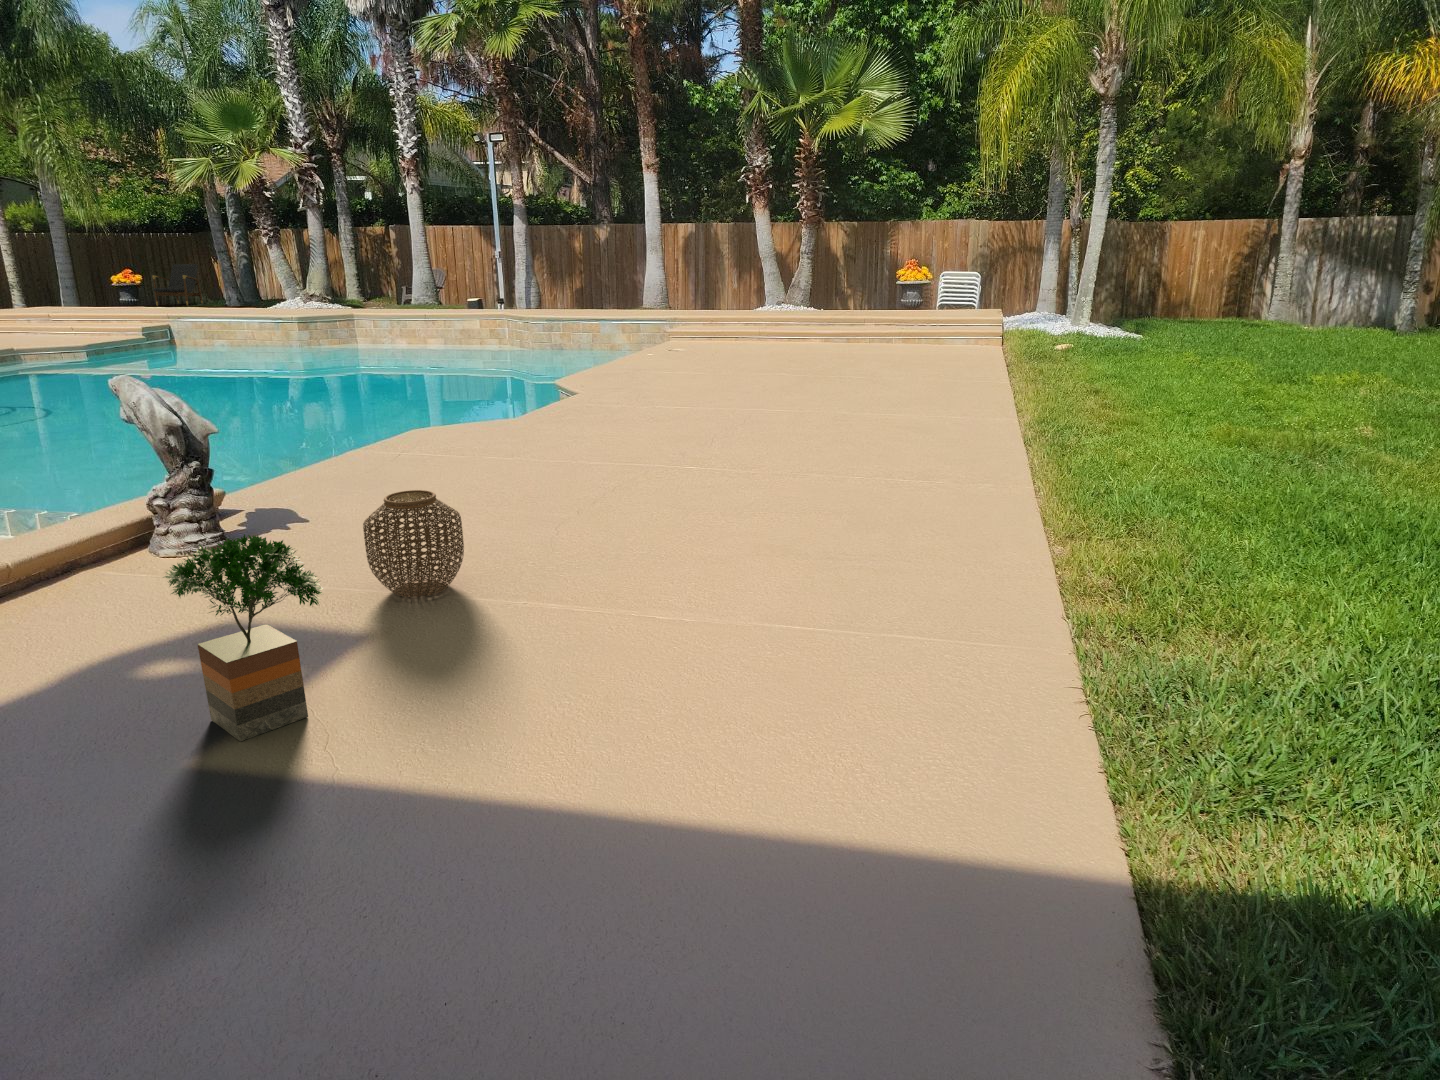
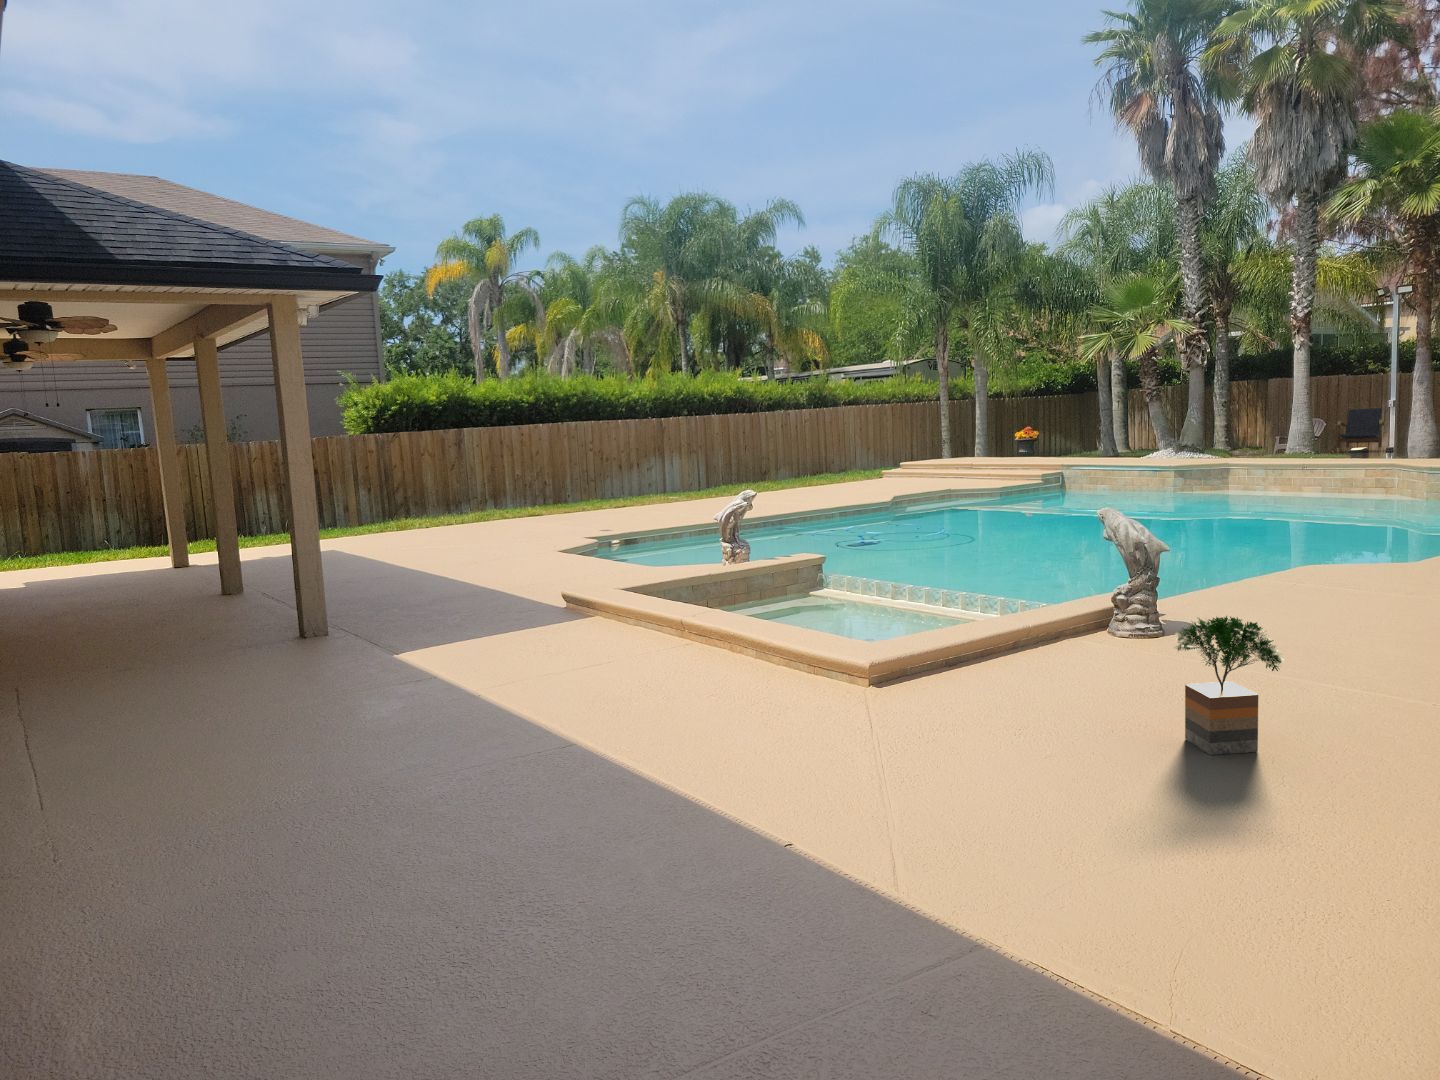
lounge chair: present [152,264,203,306] -> present [1337,408,1384,453]
woven basket: present [363,490,464,597] -> none [1292,608,1384,695]

